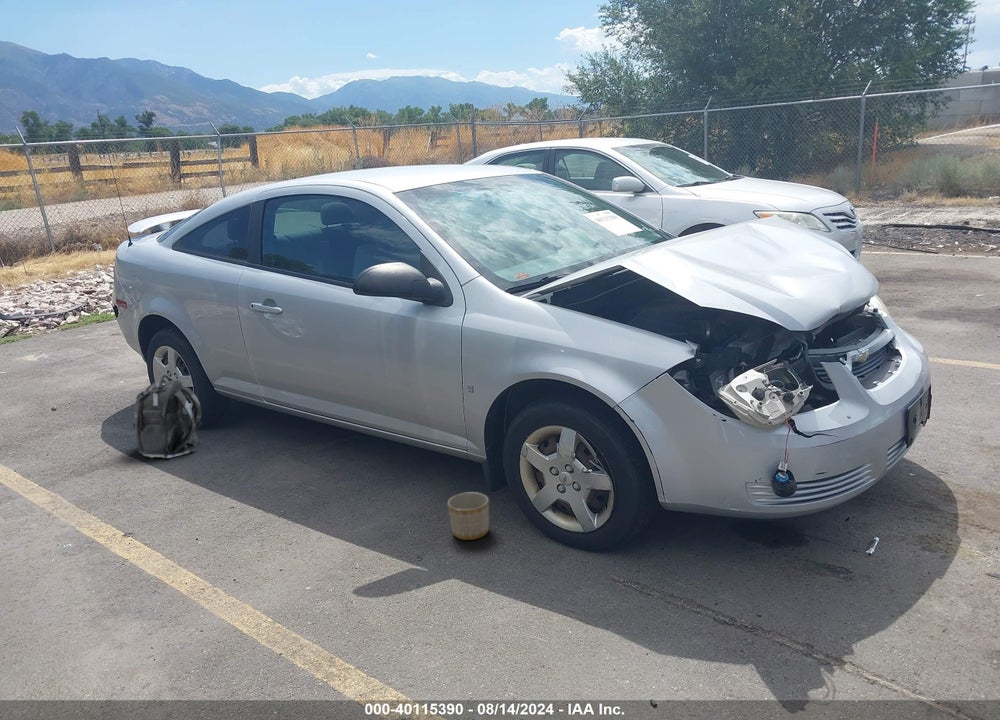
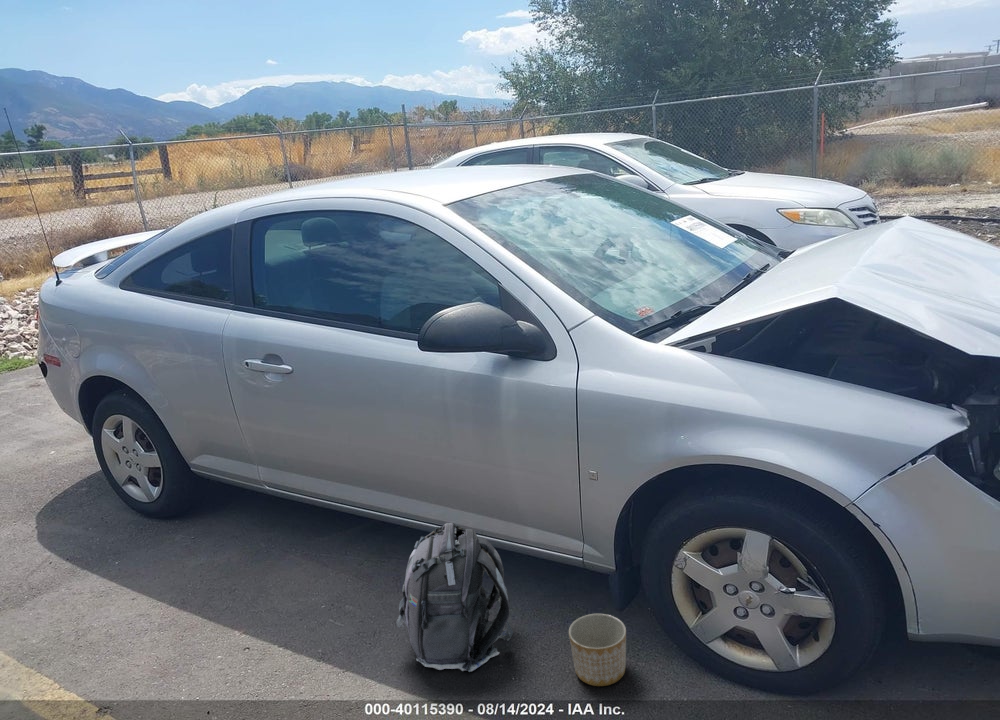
backpack: present [132,375,201,458] -> present [396,523,513,672]

